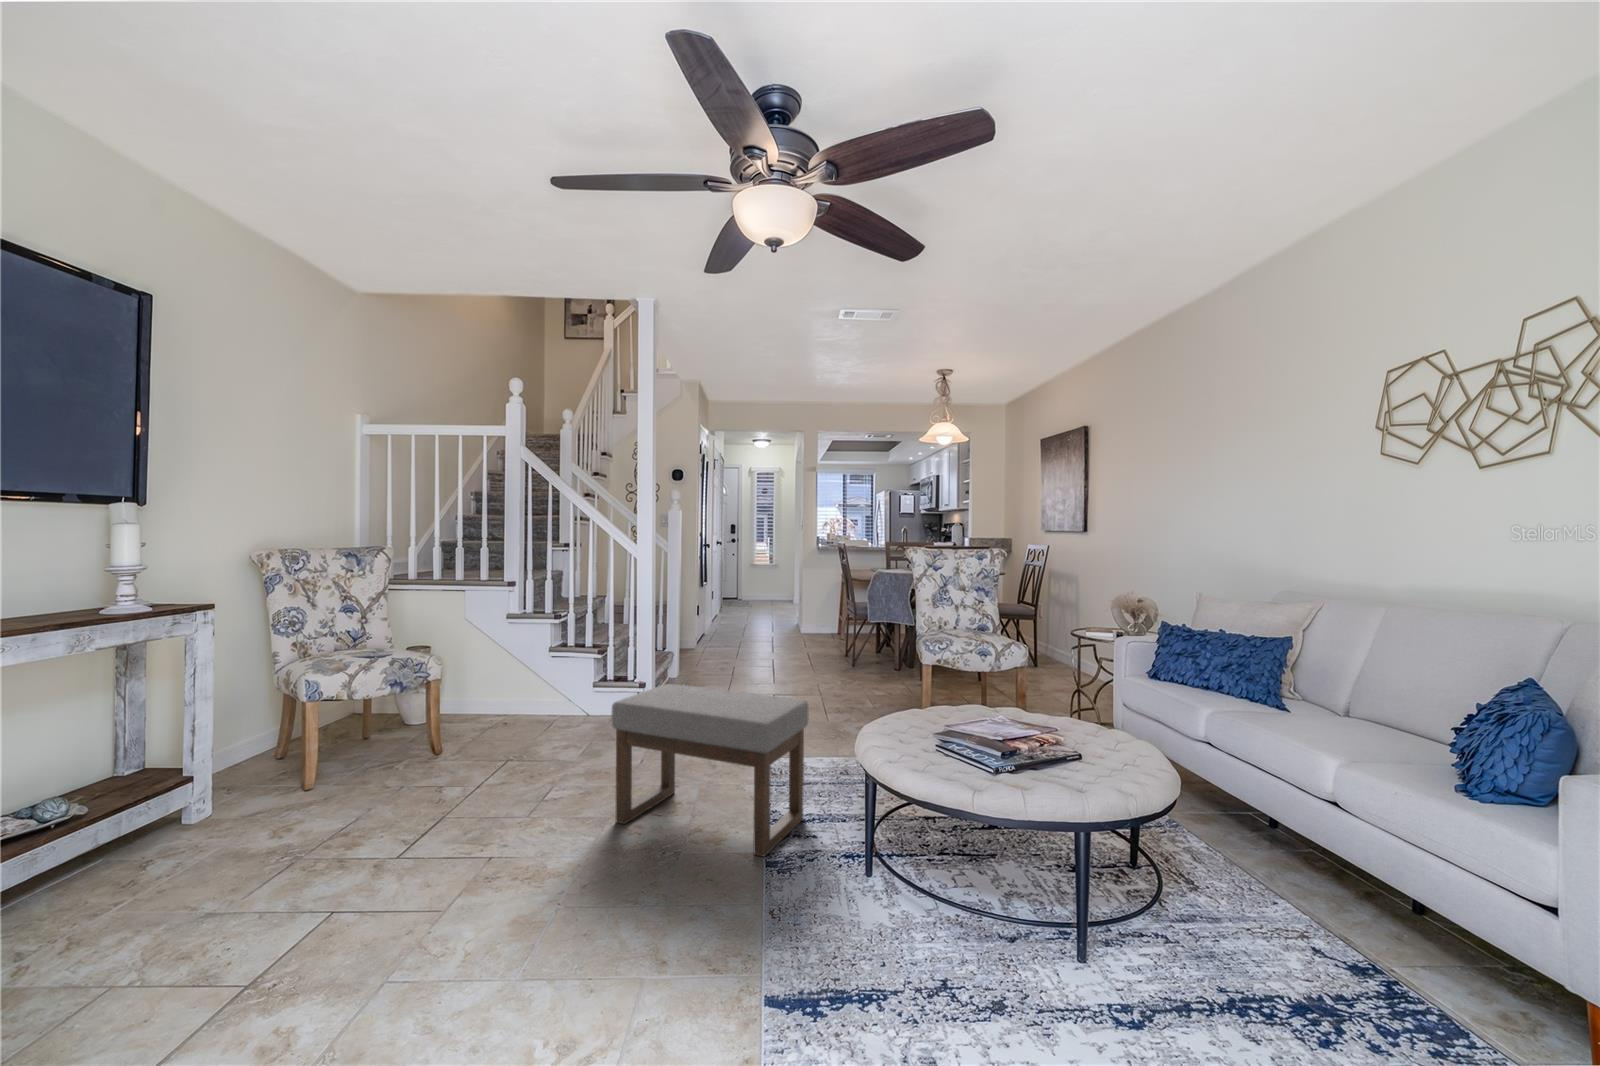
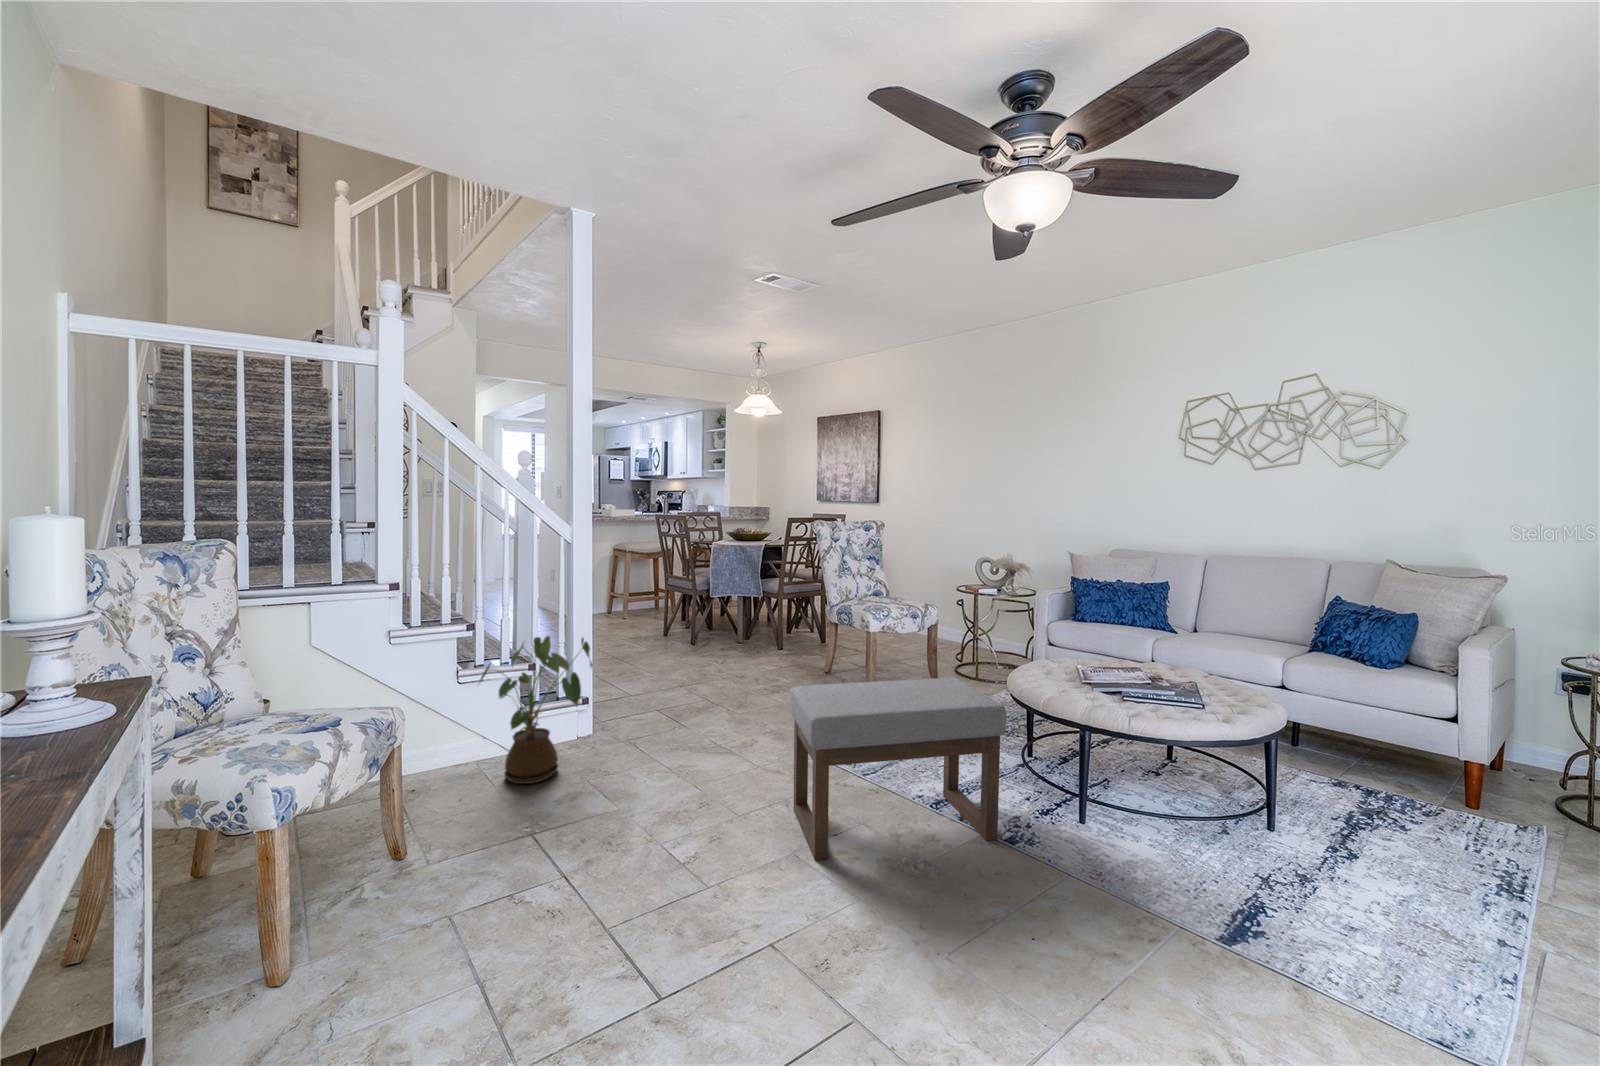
house plant: none [533,629,620,734] -> present [479,636,593,784]

